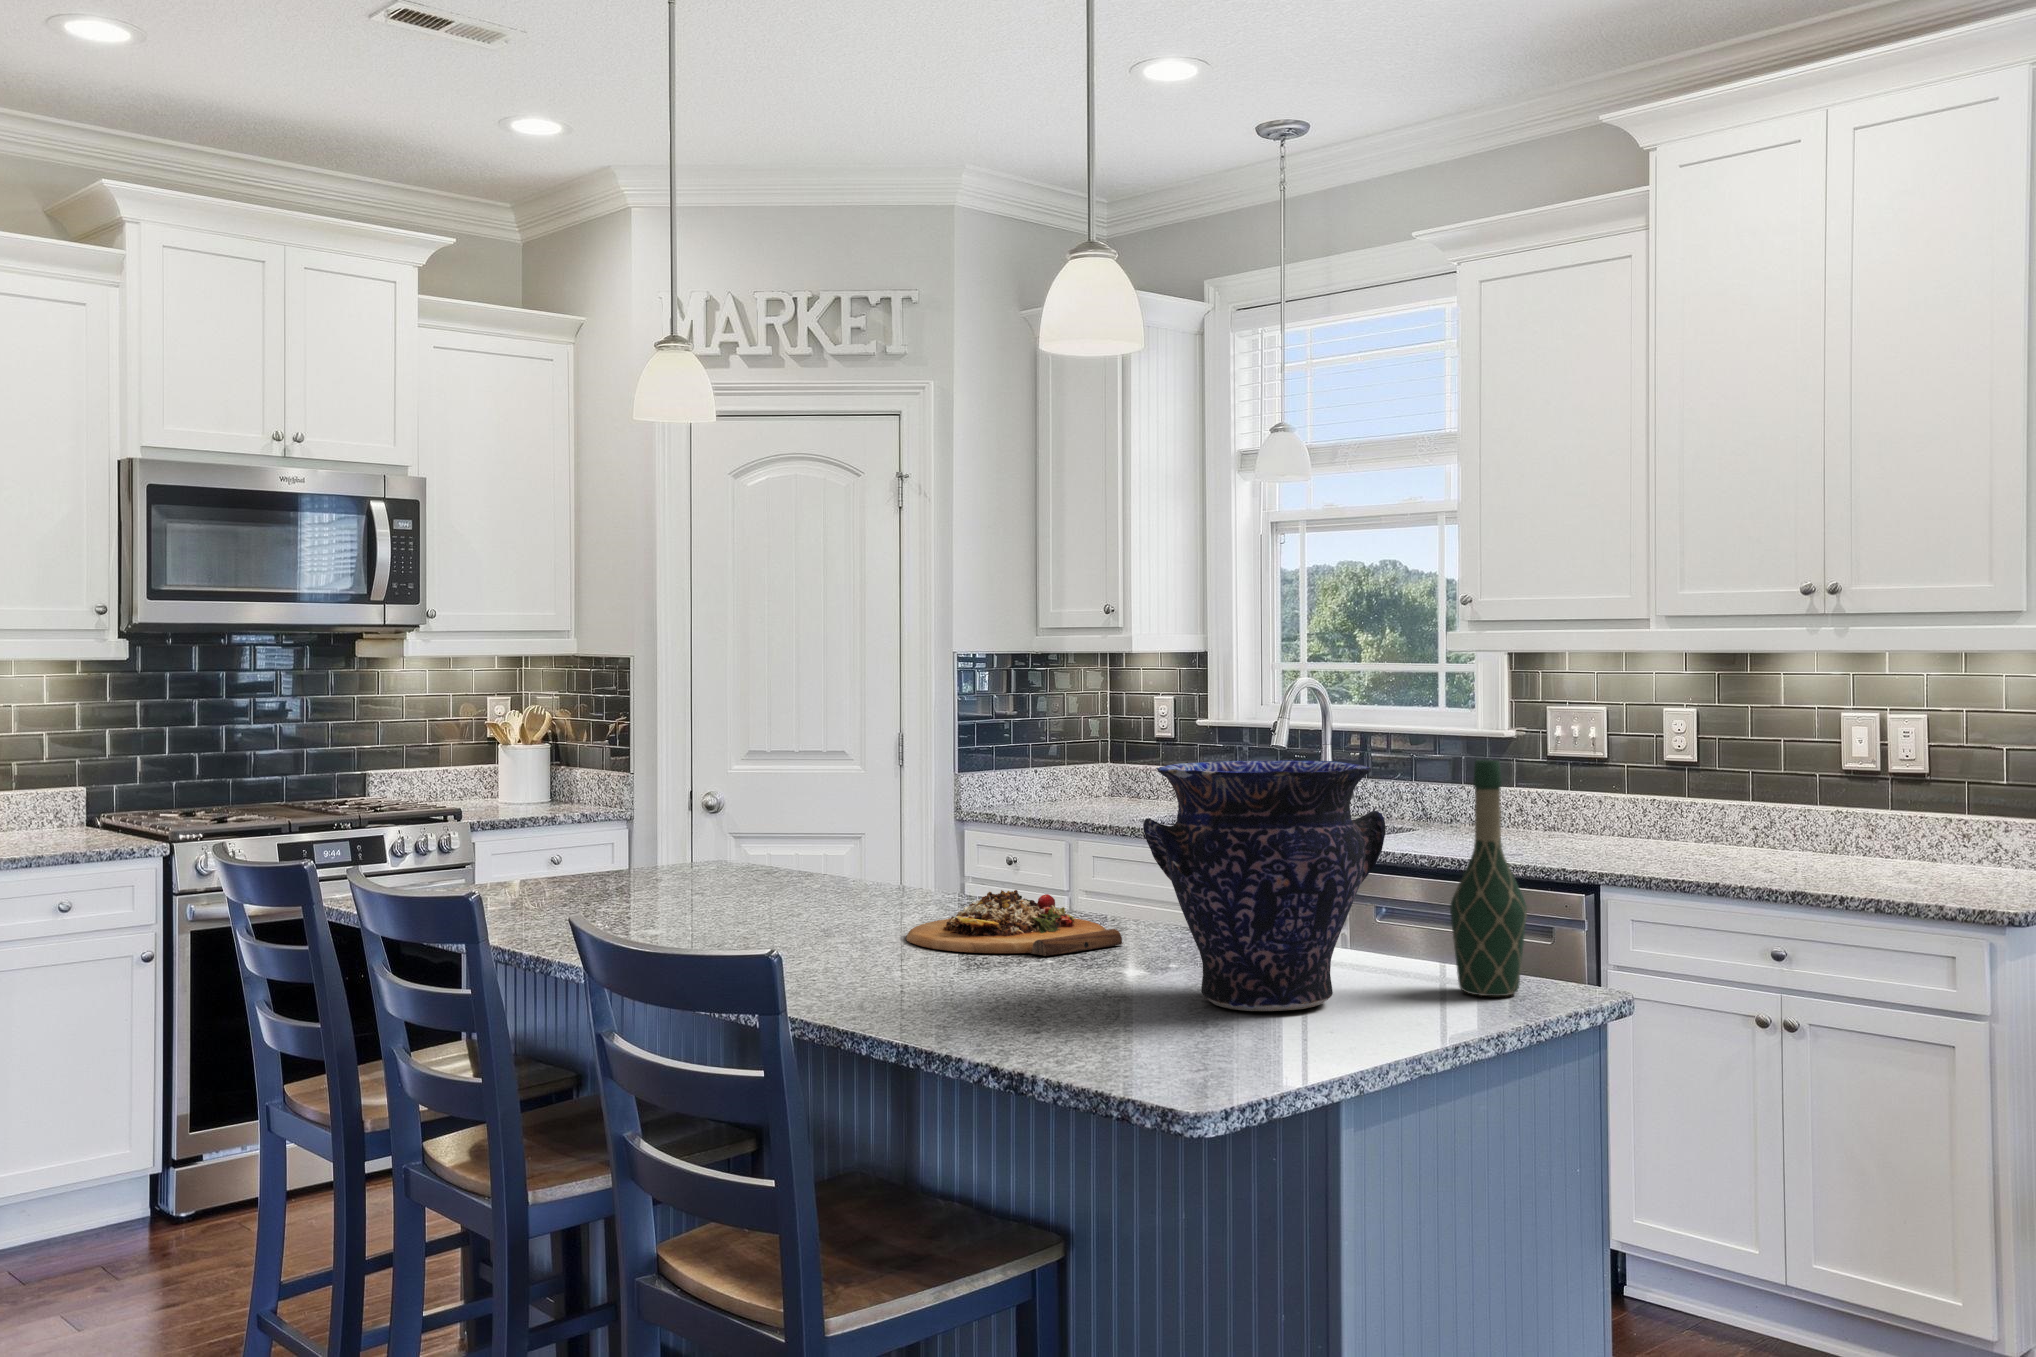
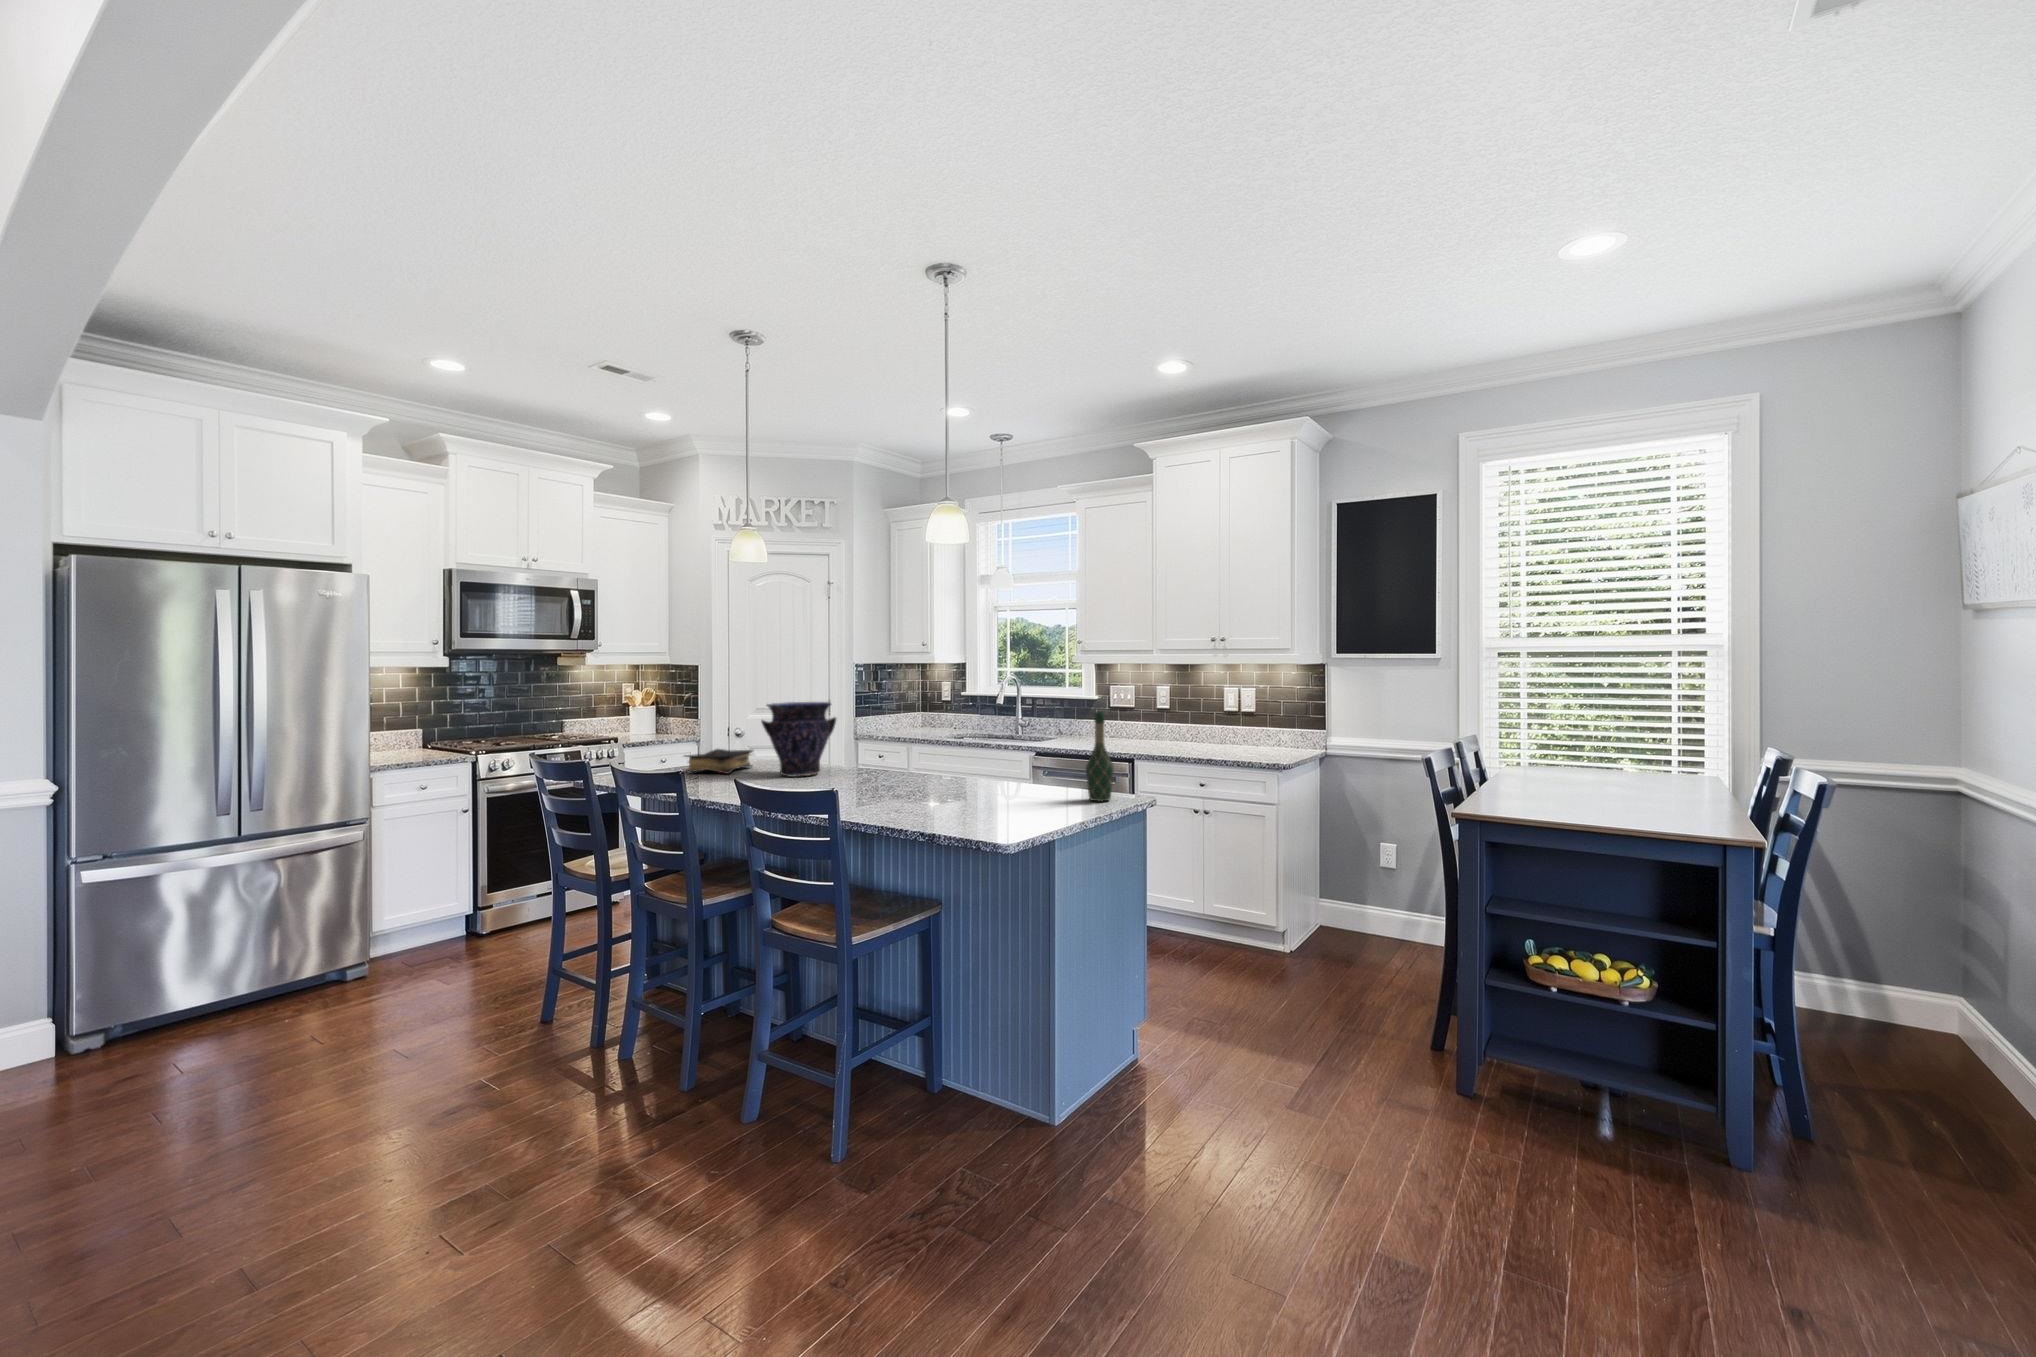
vase: present [1143,760,1386,1011] -> present [761,702,836,777]
book: none [535,836,695,895] -> present [685,749,752,774]
cutting board: present [906,890,1123,956] -> none [864,767,955,793]

